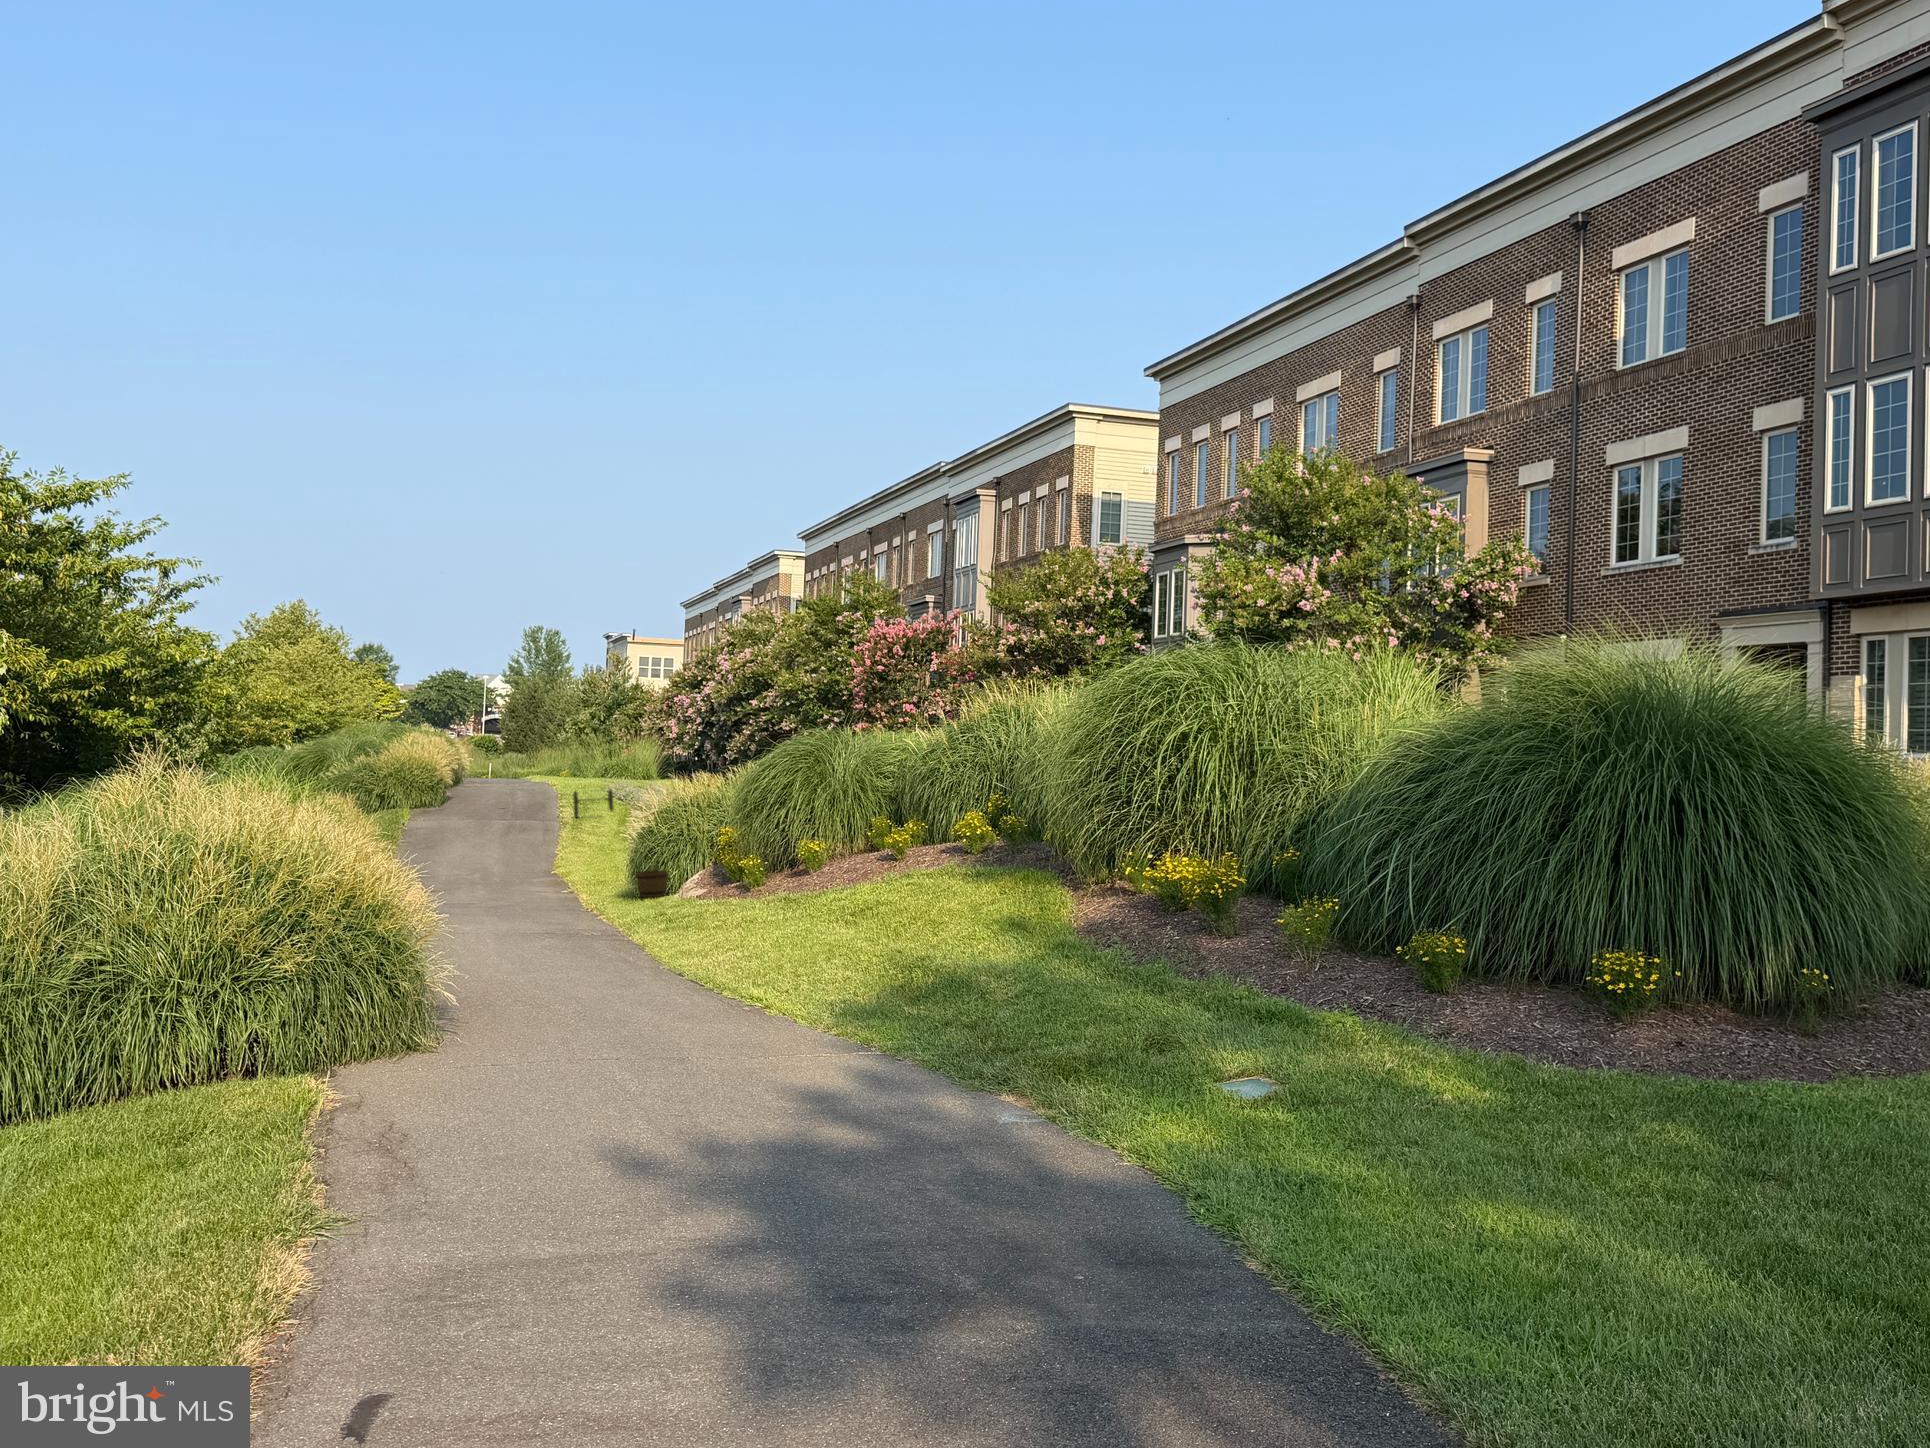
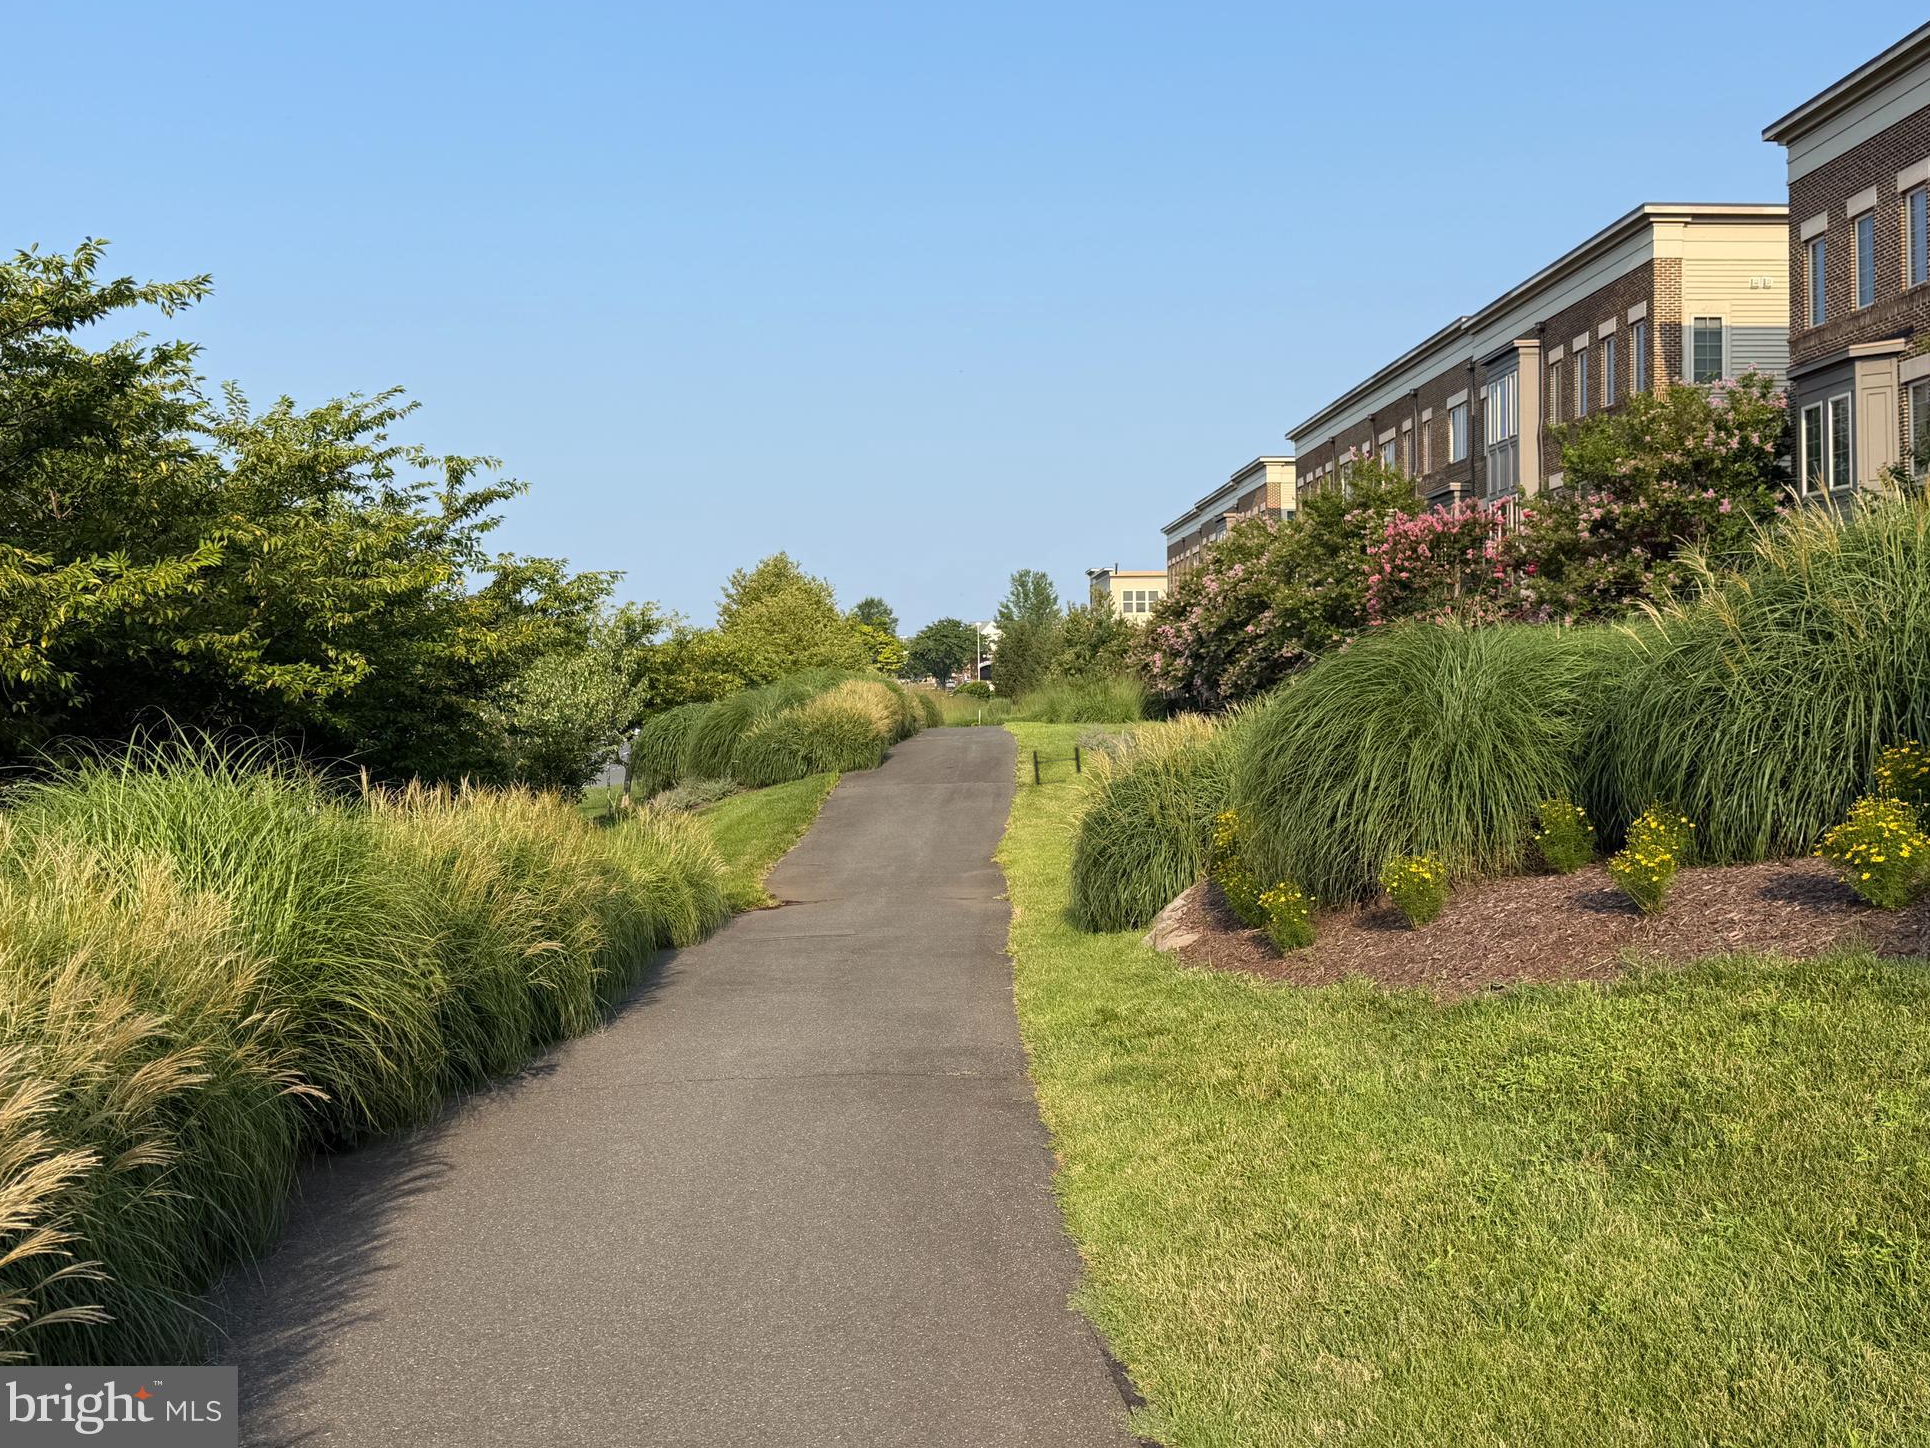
bucket: present [636,868,668,897] -> none [1047,890,1096,941]

